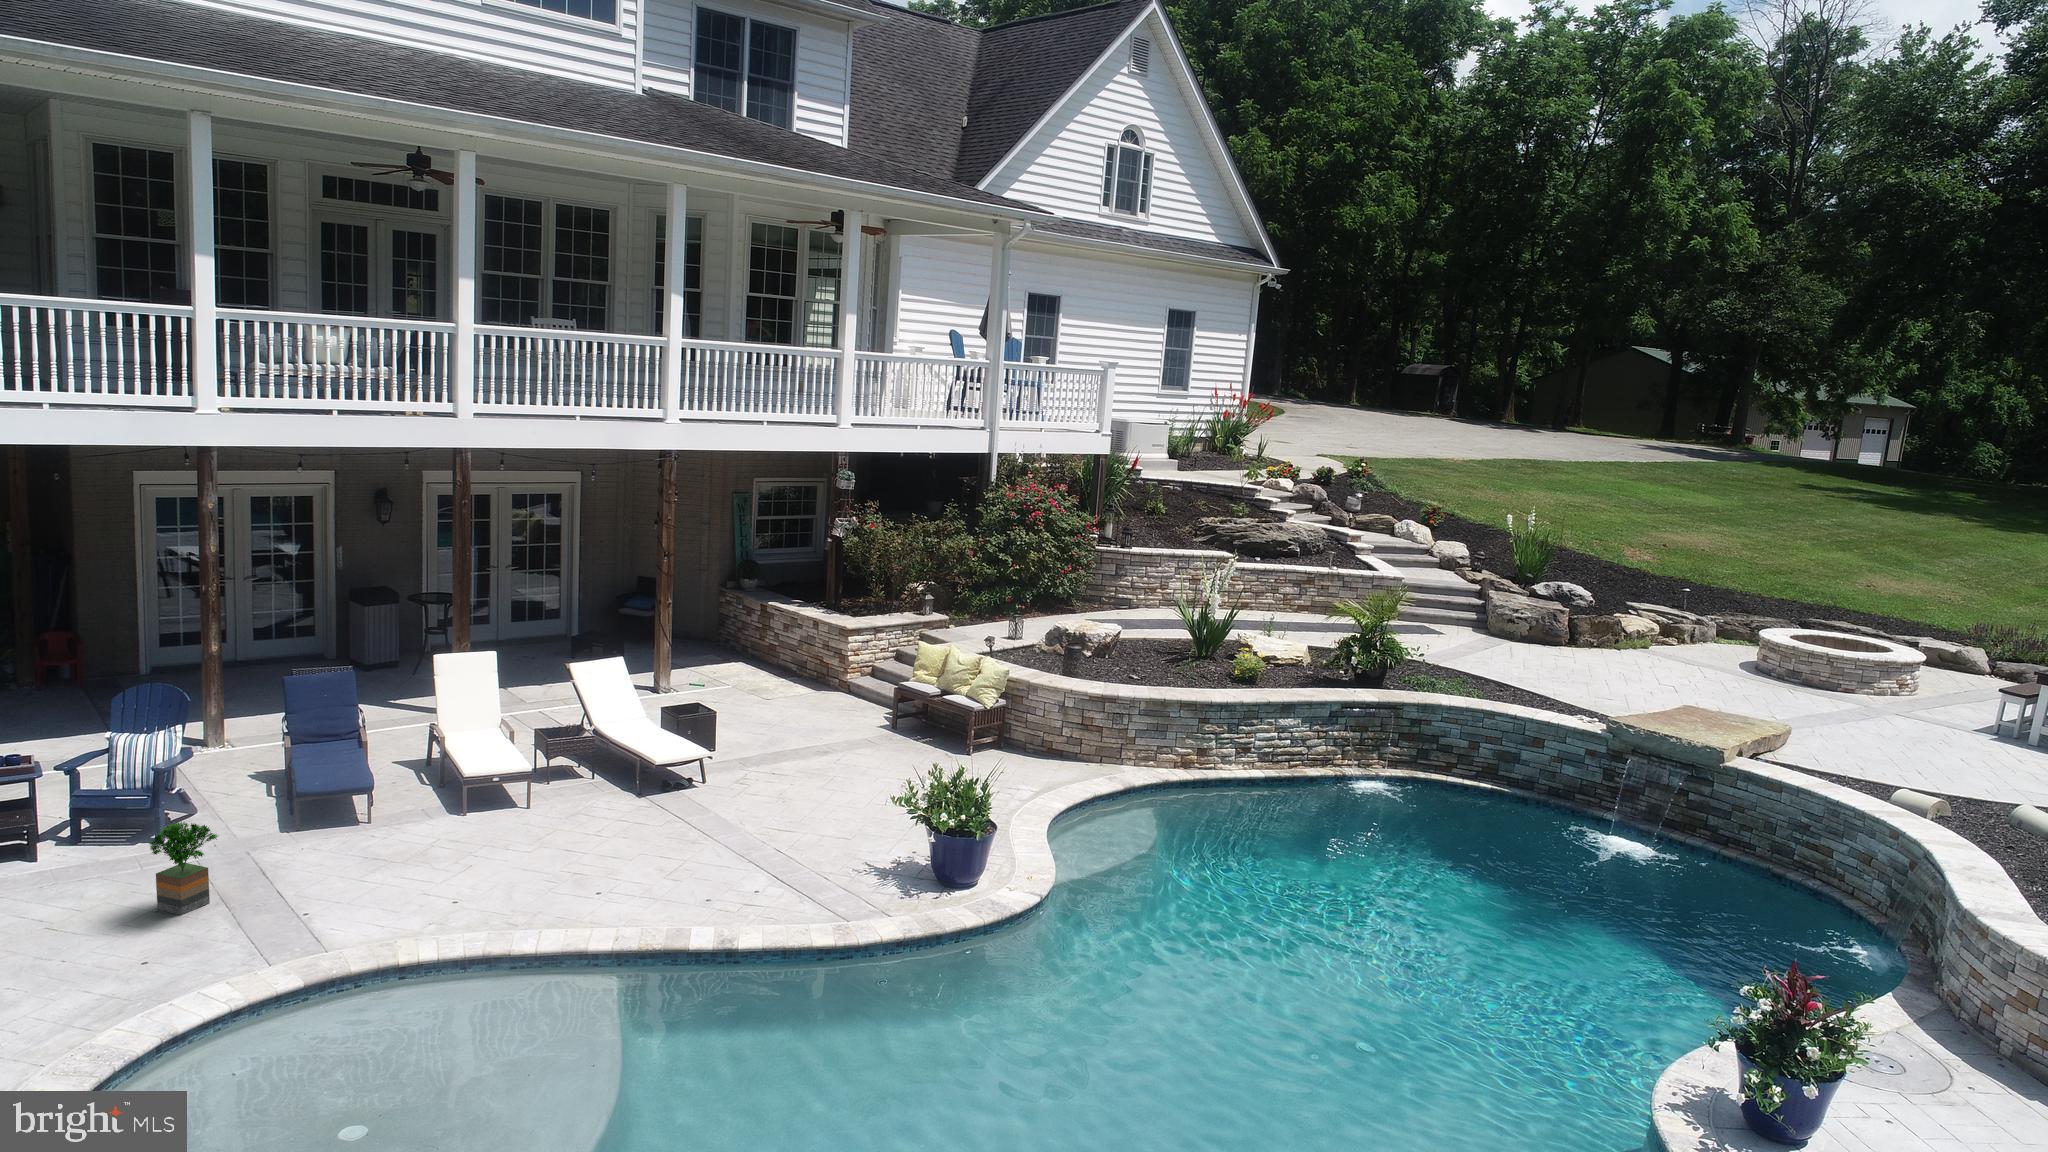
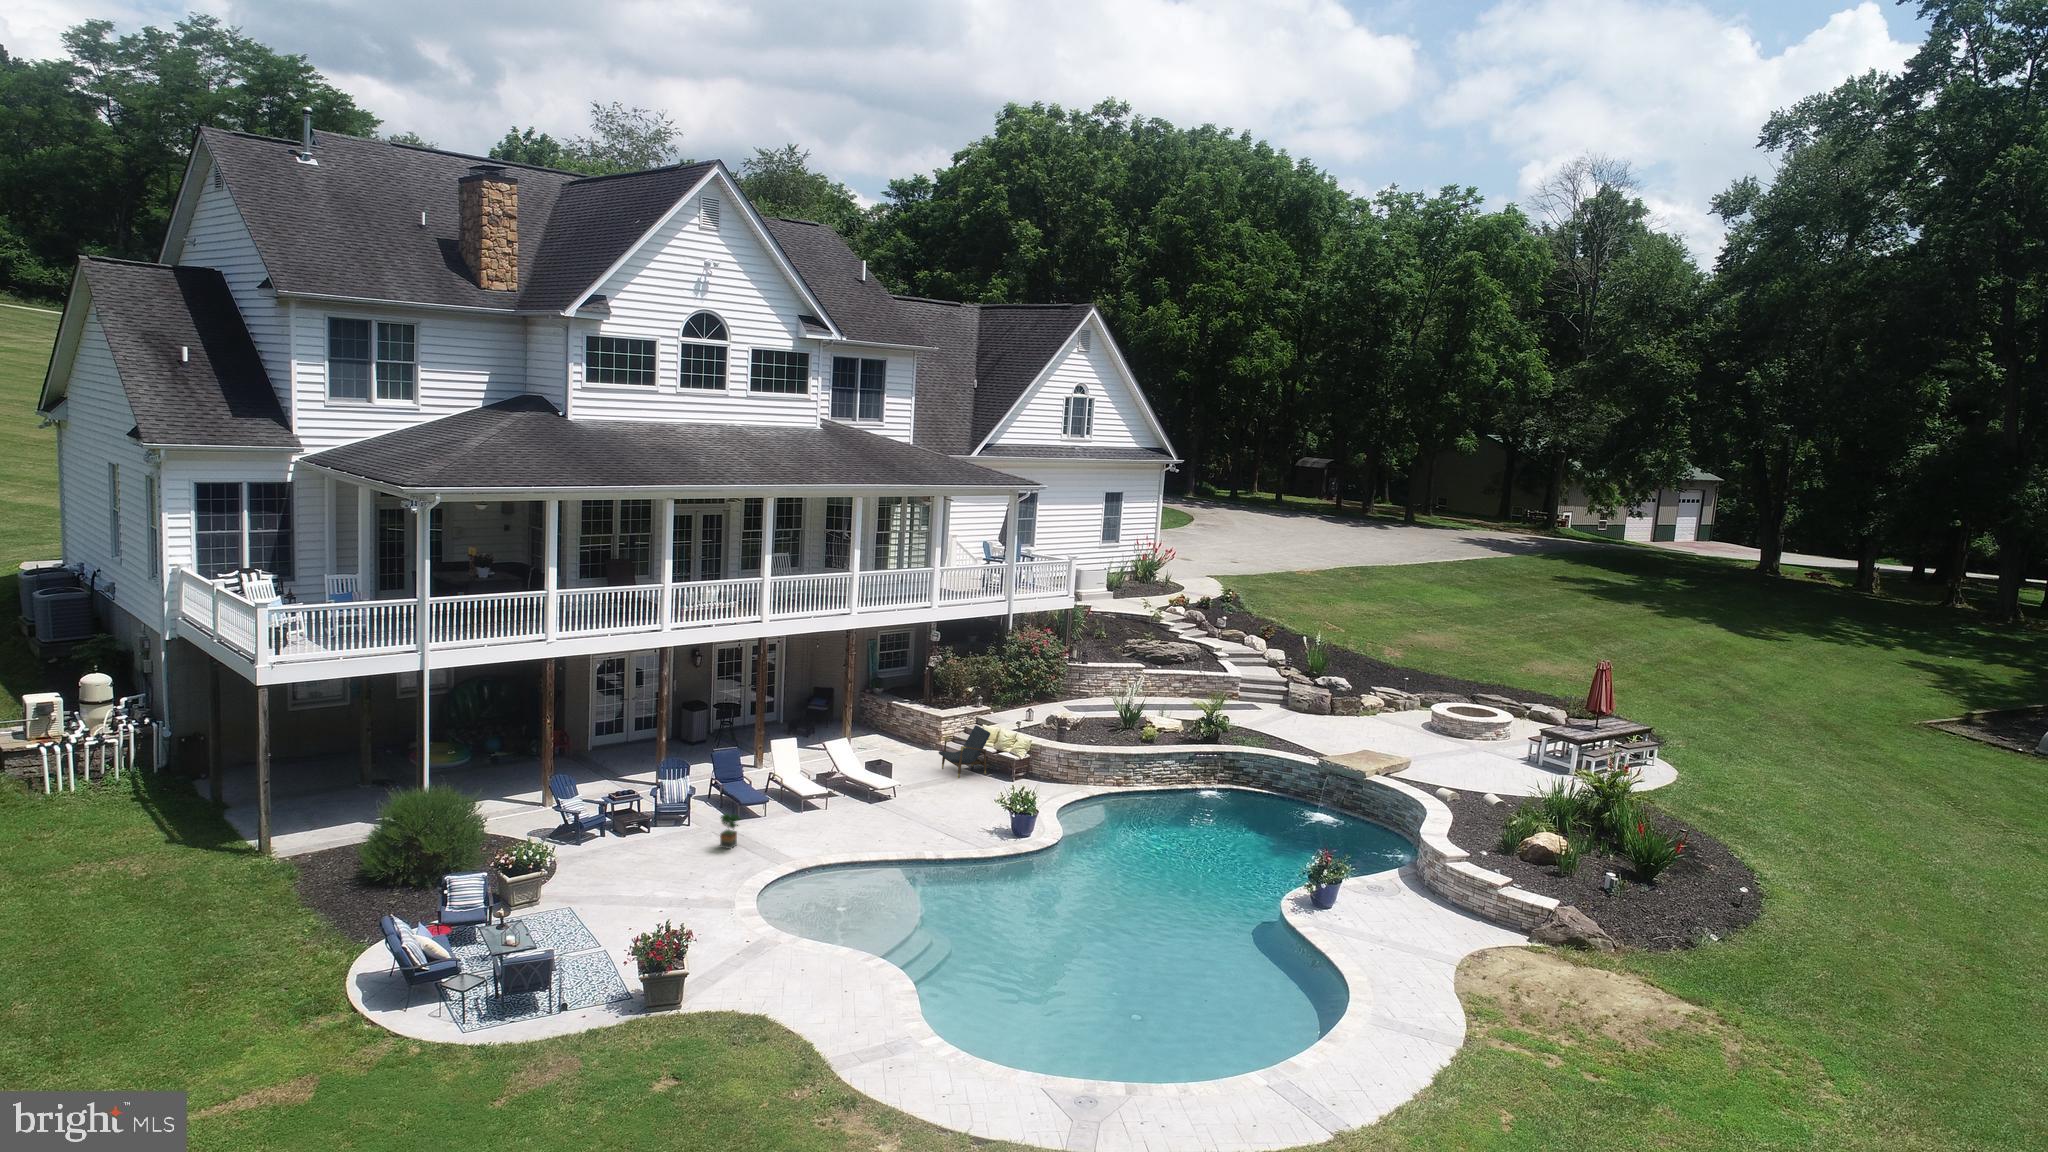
lounge chair: none [823,640,926,745] -> present [939,725,990,778]

